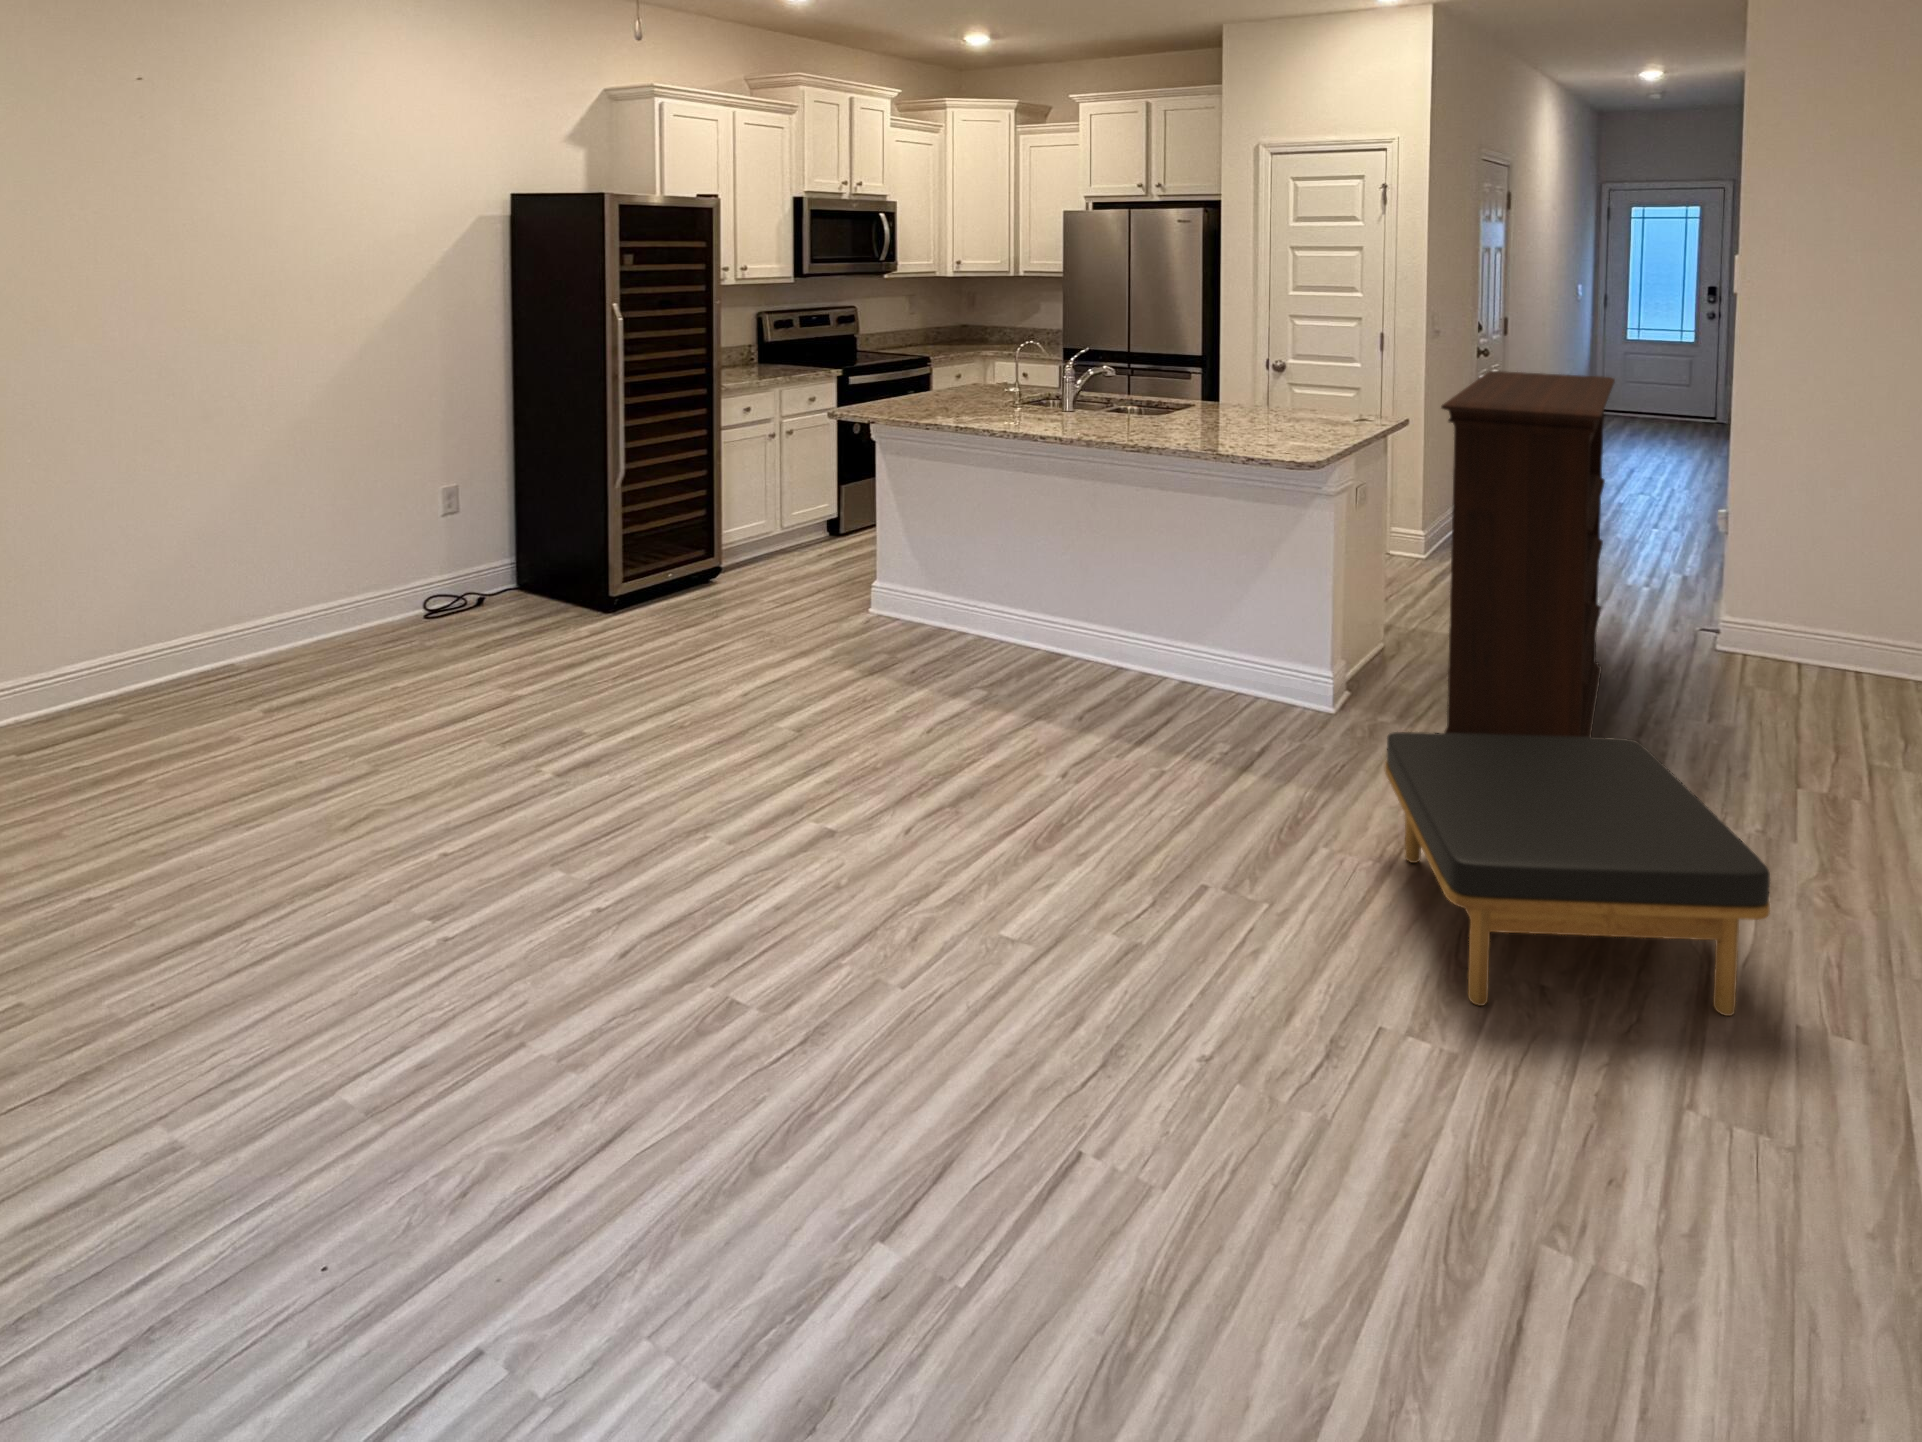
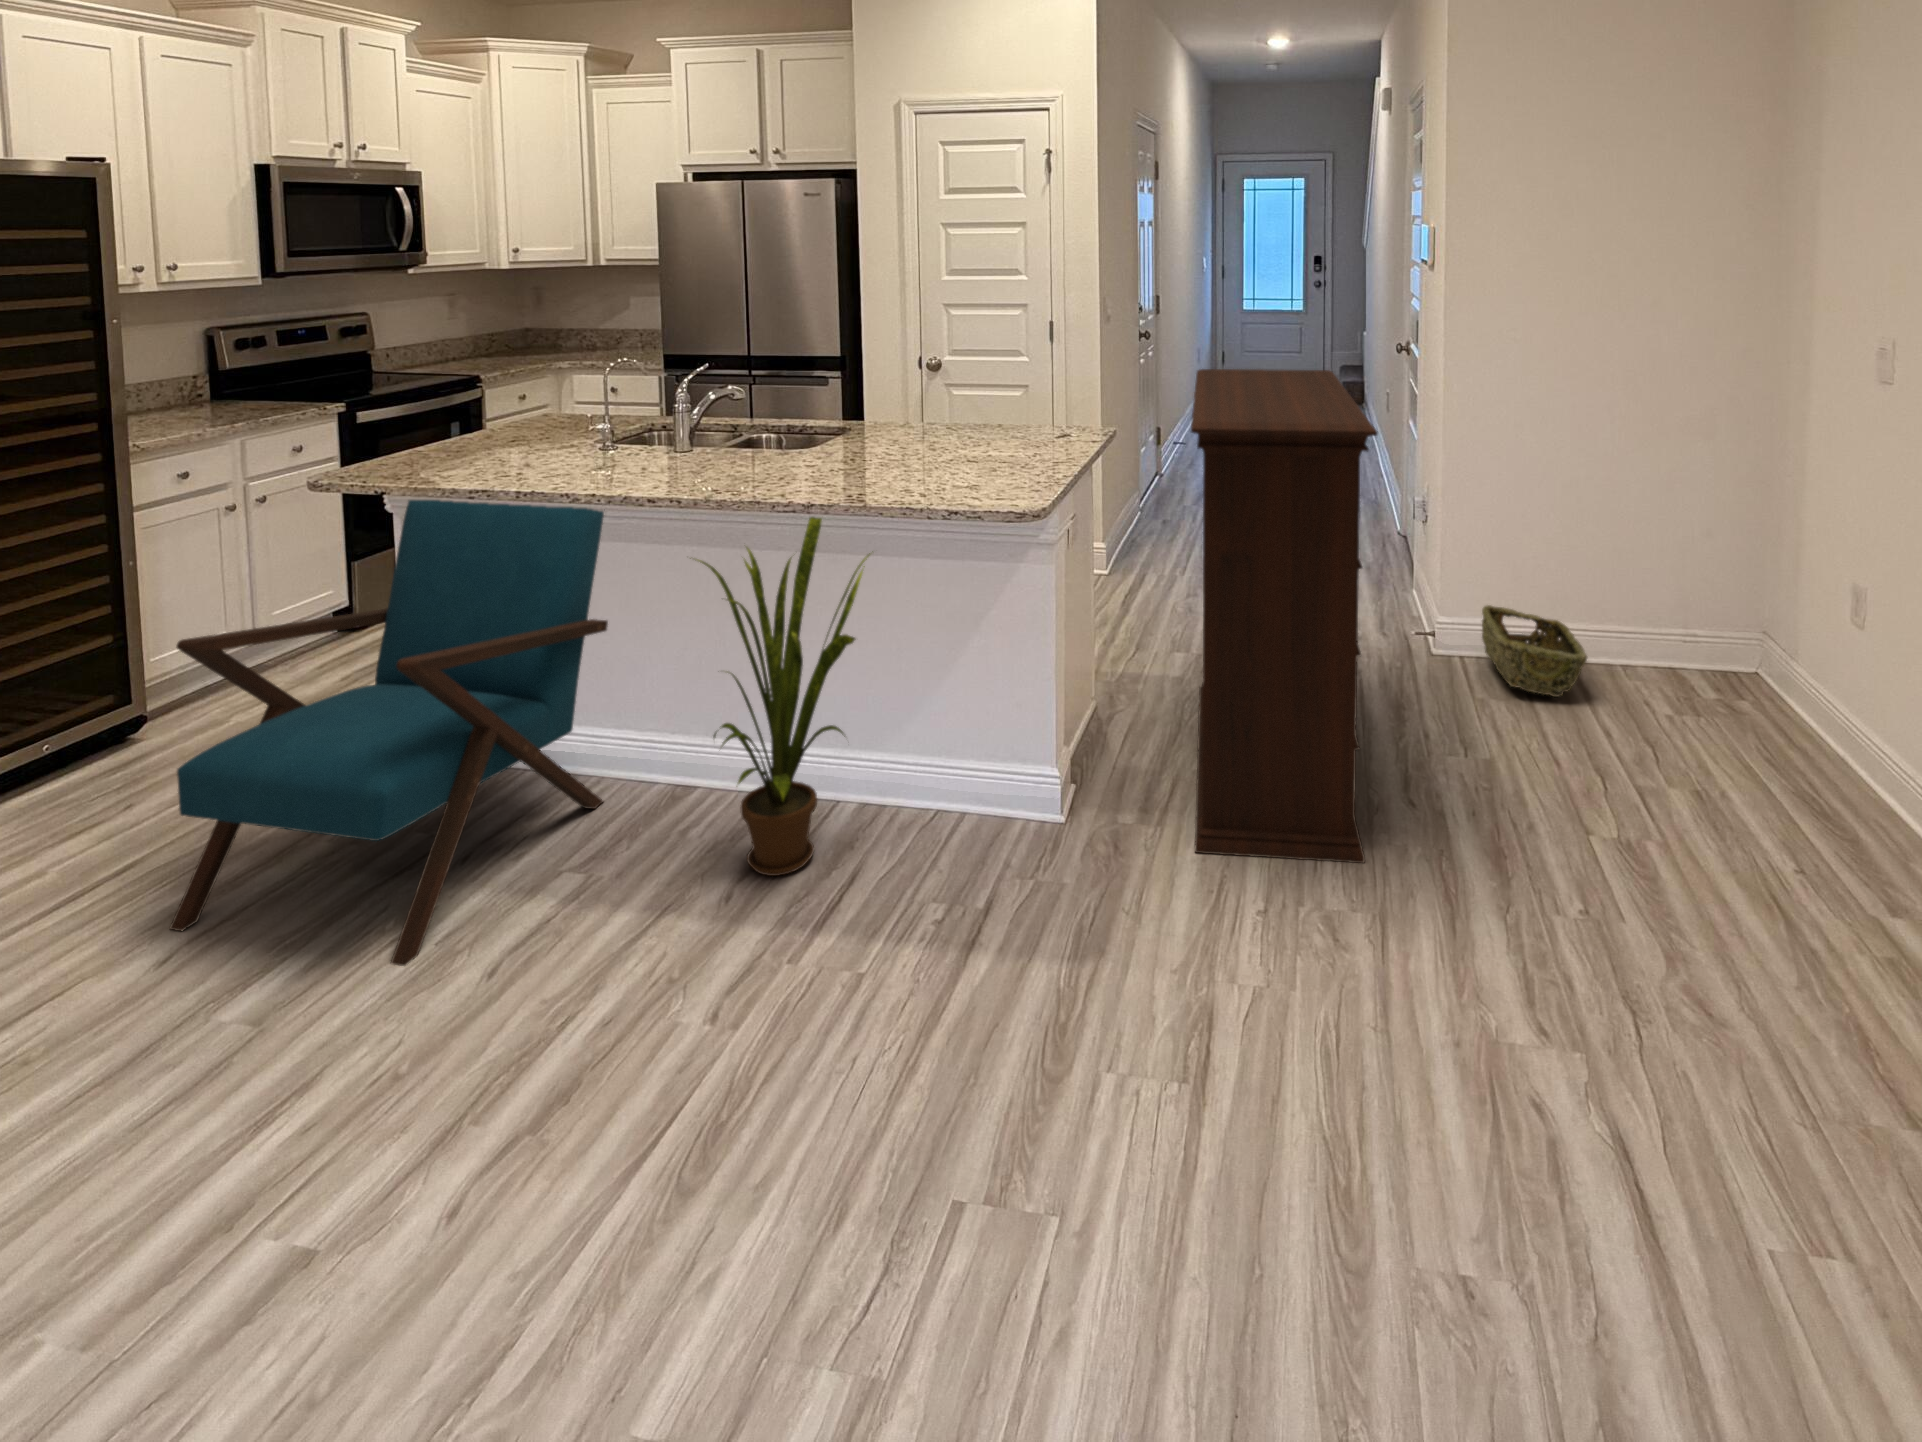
armchair: none [747,425,1012,718] -> present [170,500,608,966]
house plant: none [1062,442,1198,713] -> present [690,517,870,876]
woven basket: none [1777,615,1877,702] -> present [1482,605,1587,697]
ottoman: present [1385,732,1770,1016] -> none [1181,839,1712,1337]

